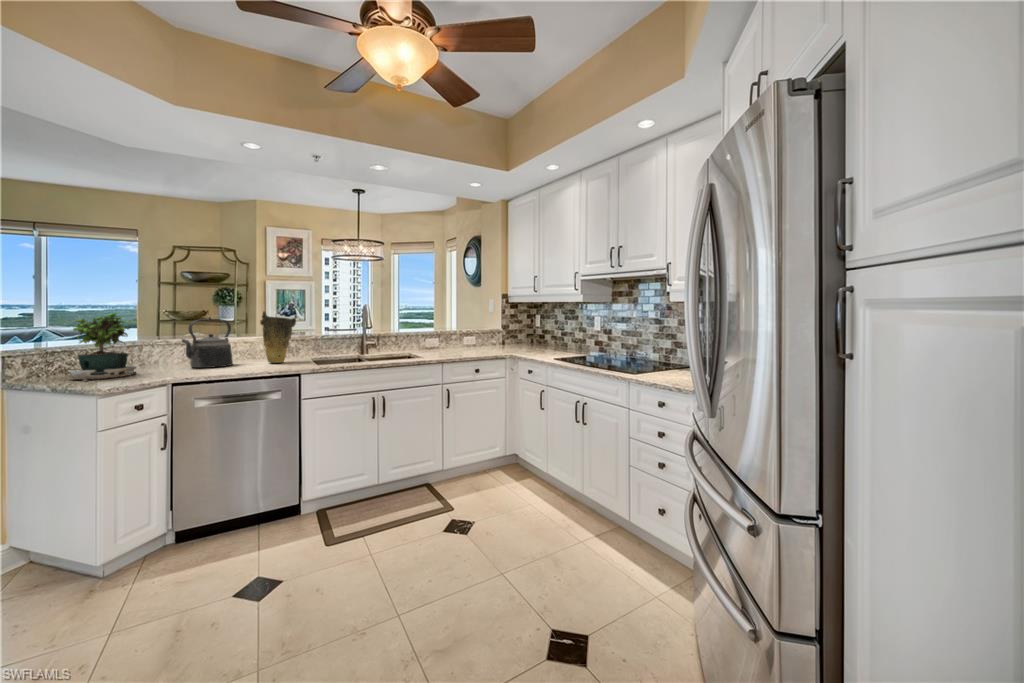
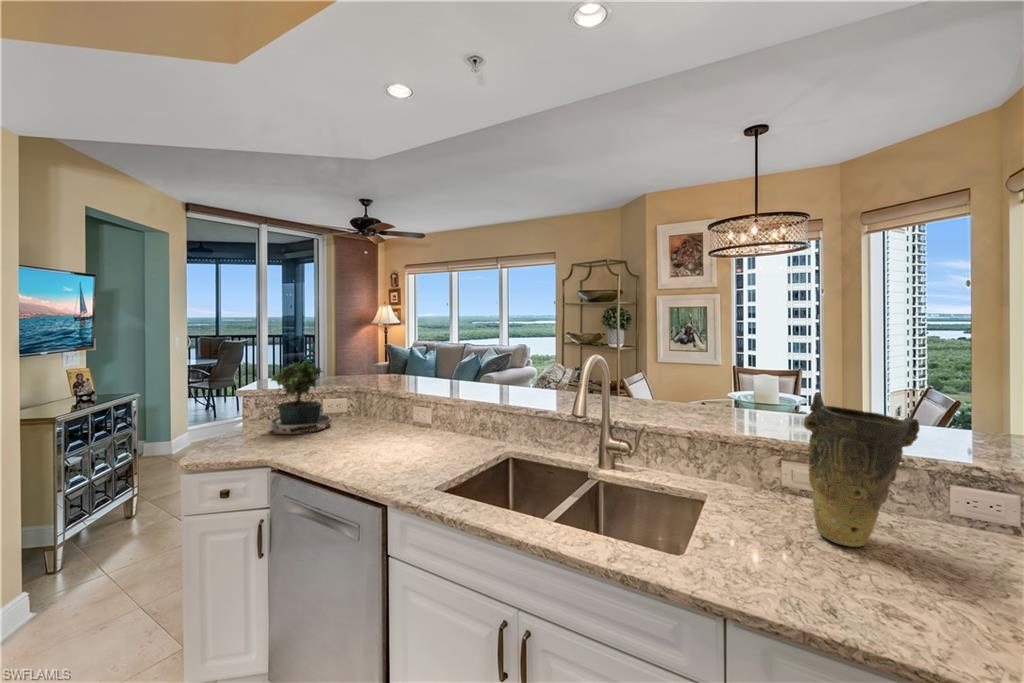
vase: present [260,311,296,363] -> present [804,392,920,547]
kettle: present [182,319,233,368] -> none [356,369,419,440]

